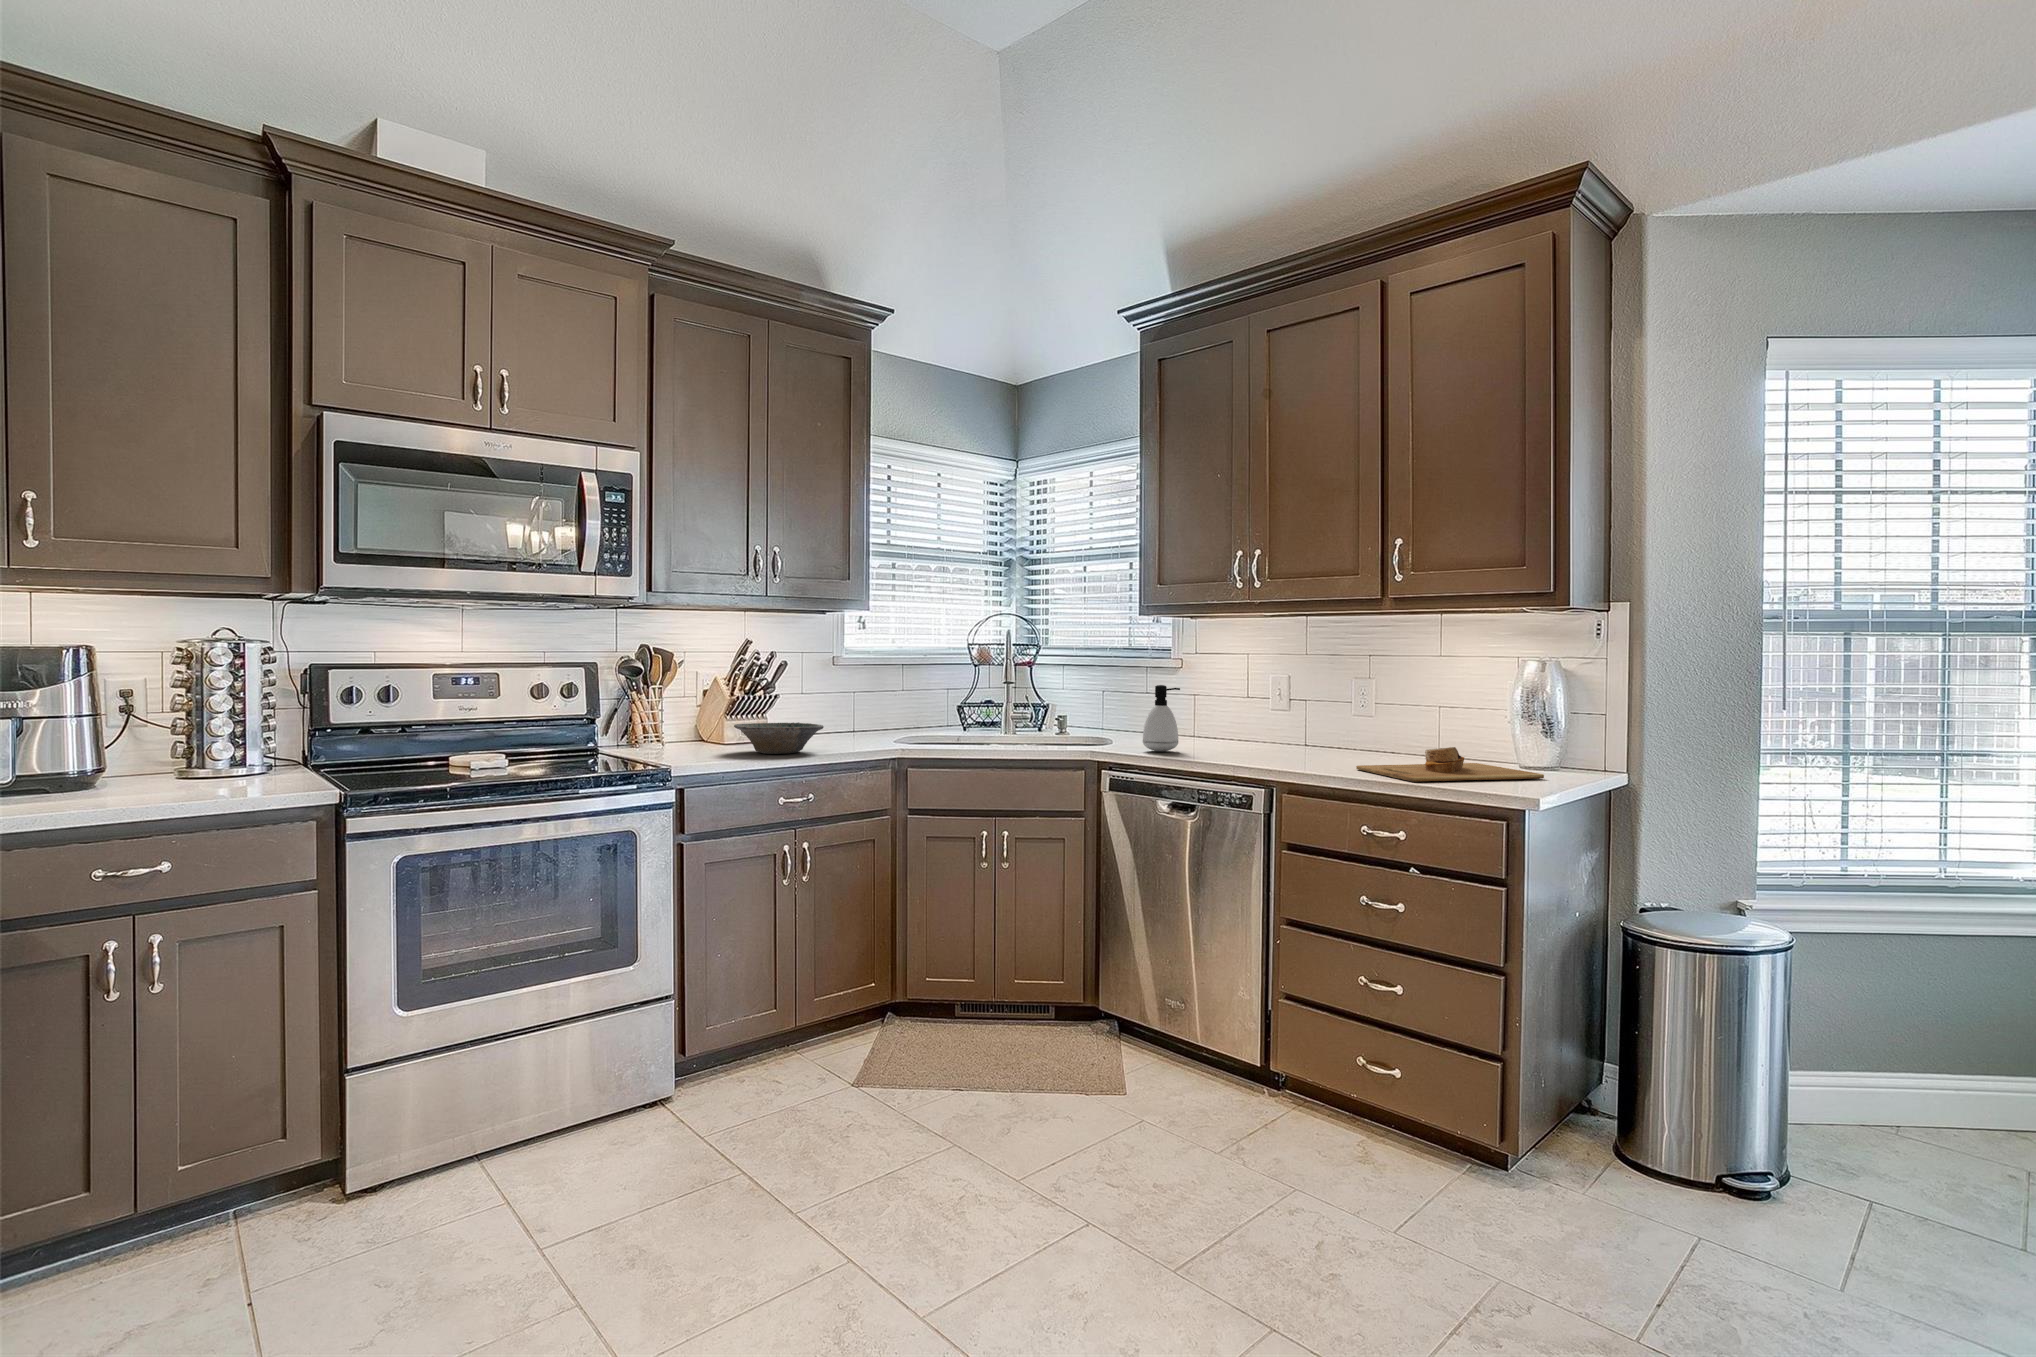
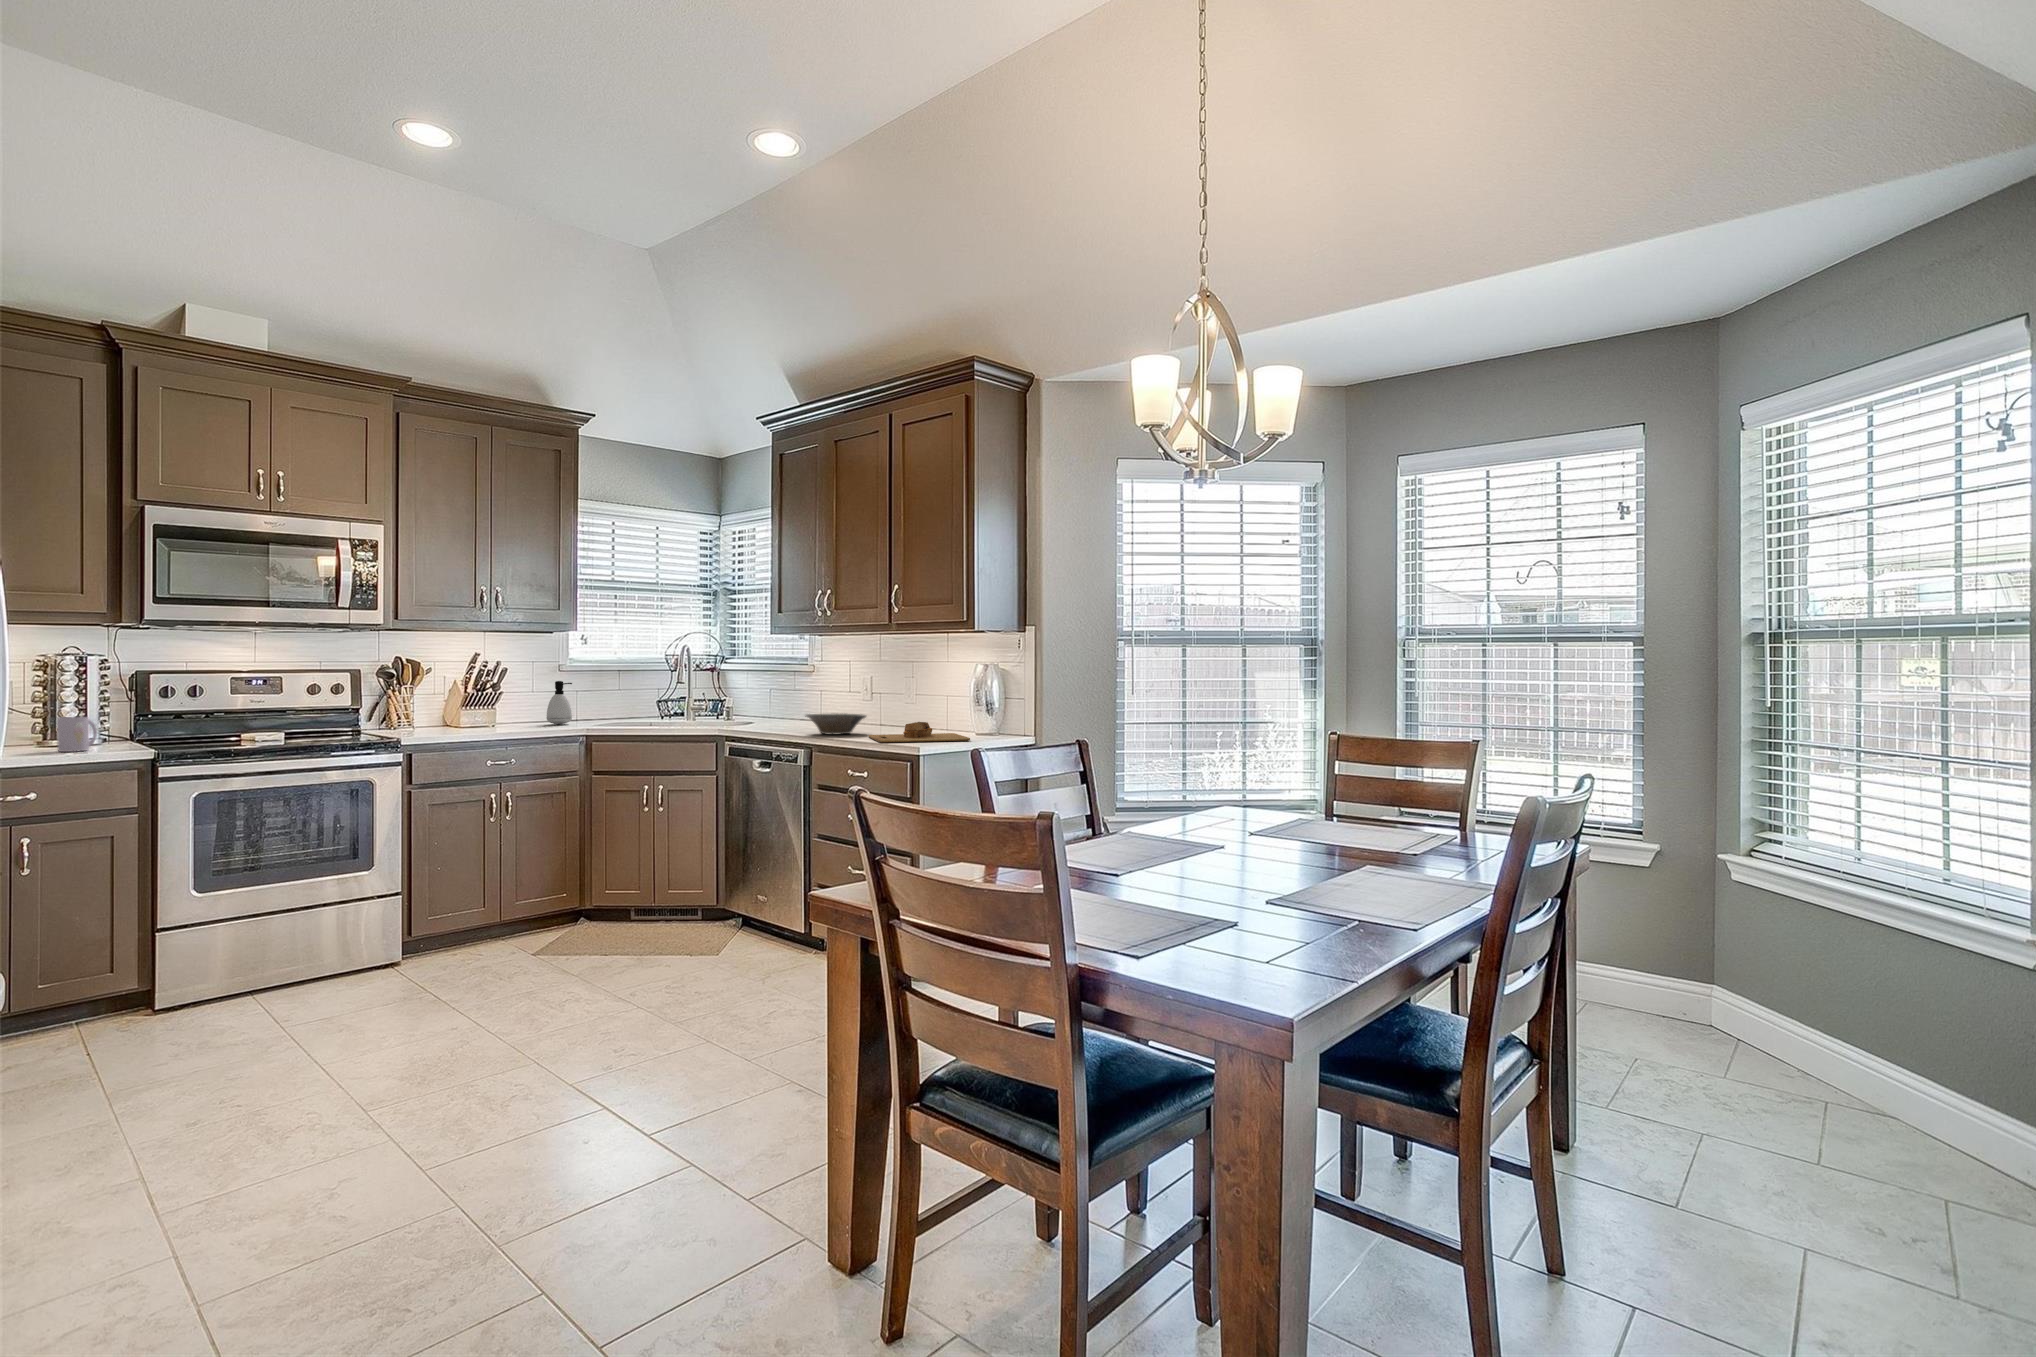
soap dispenser: present [1143,685,1180,751] -> present [547,681,572,724]
bowl: present [734,722,824,754] -> present [806,713,866,735]
mug: none [203,735,260,790] -> present [57,717,97,752]

